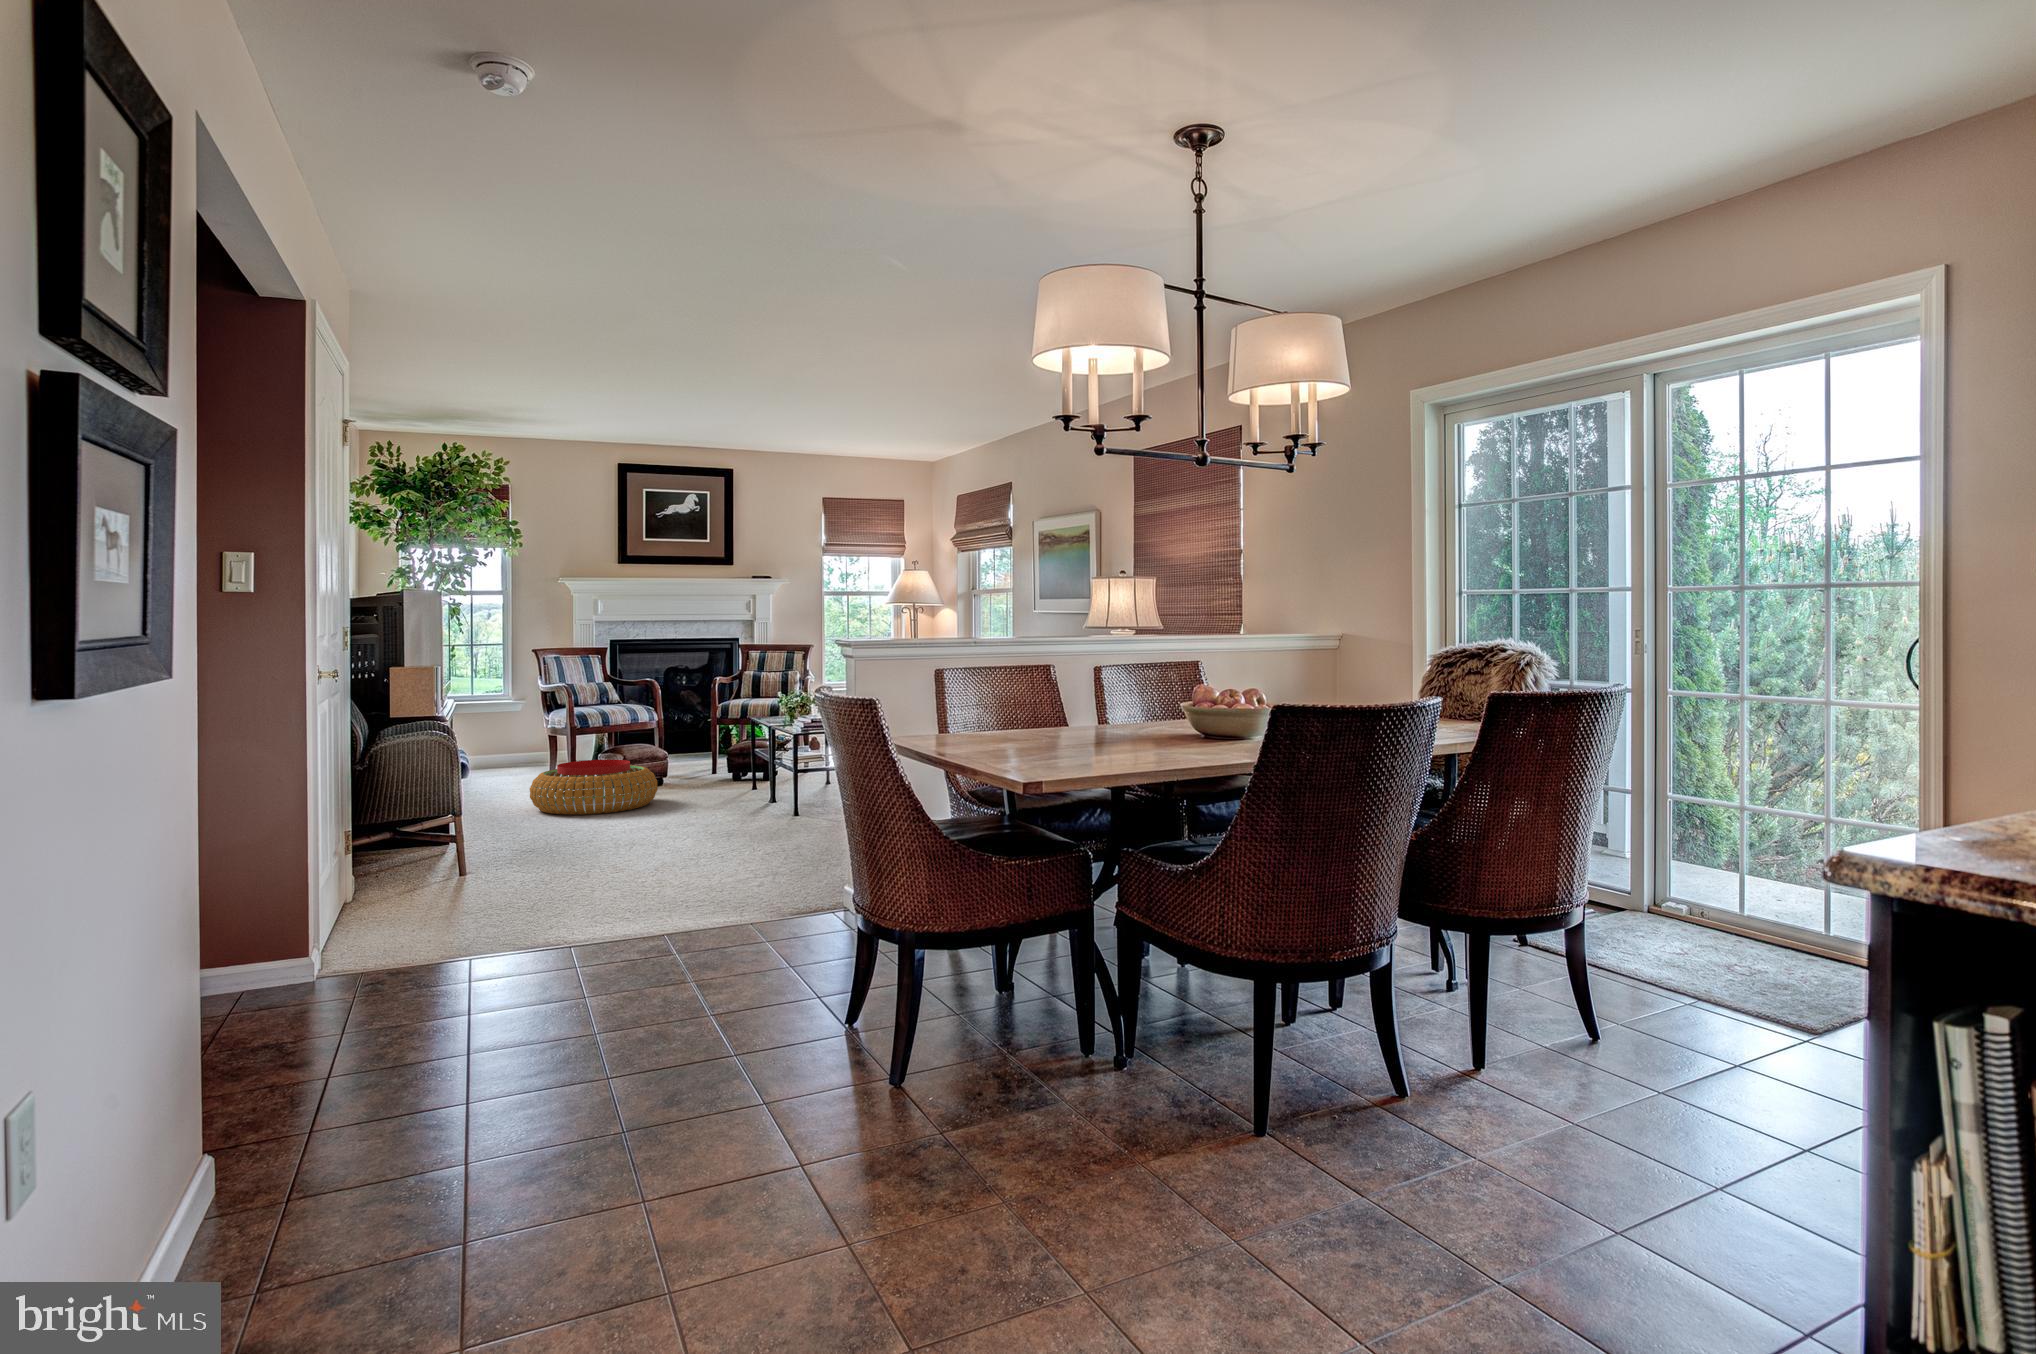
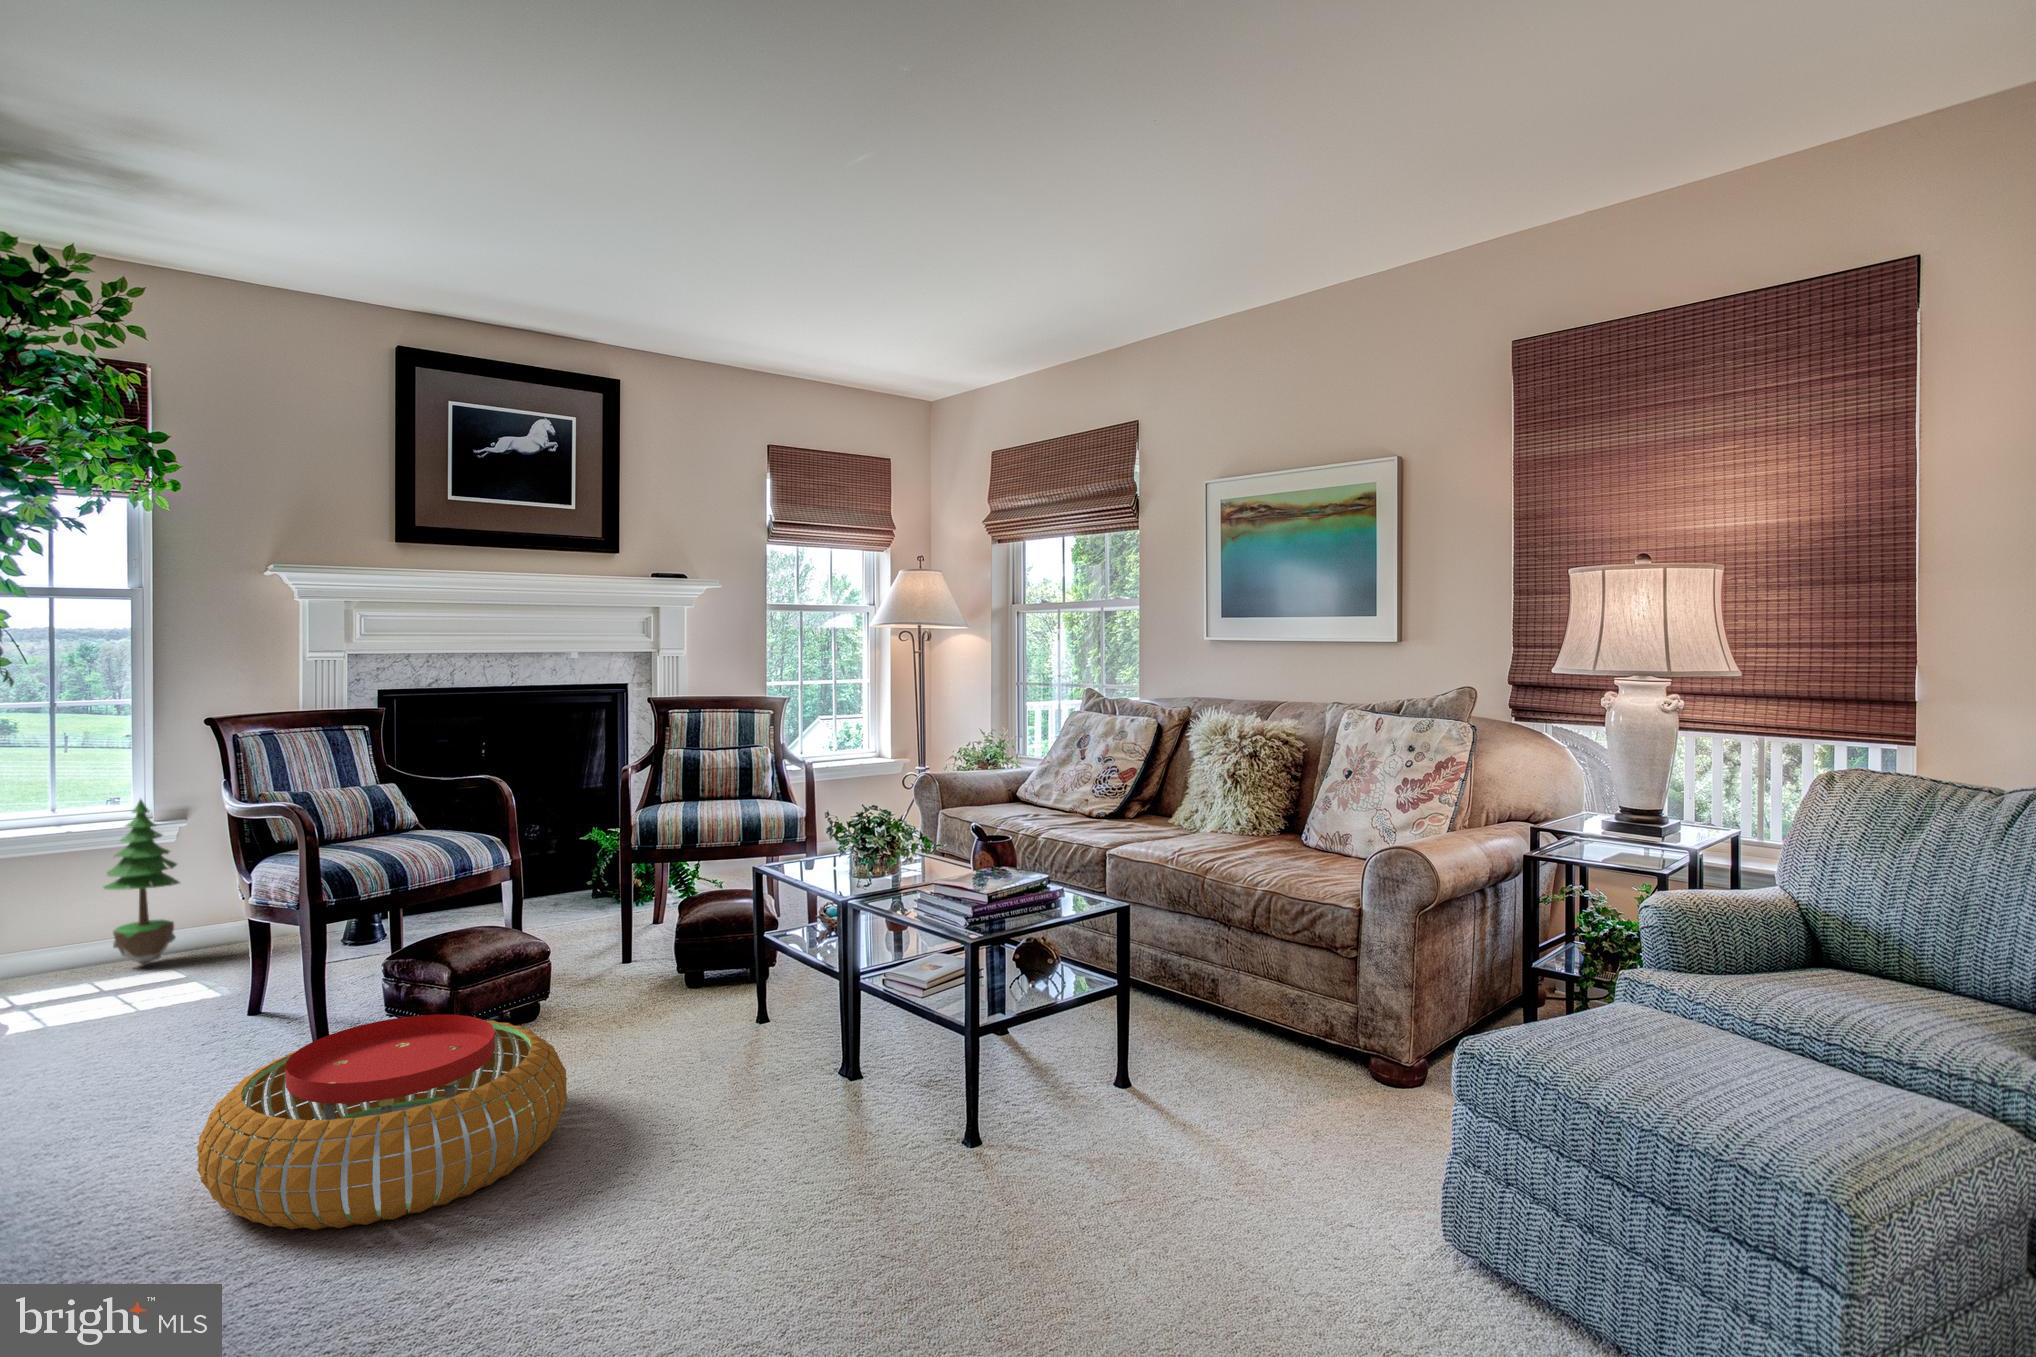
potted tree: none [491,690,523,771] -> present [104,799,180,965]

